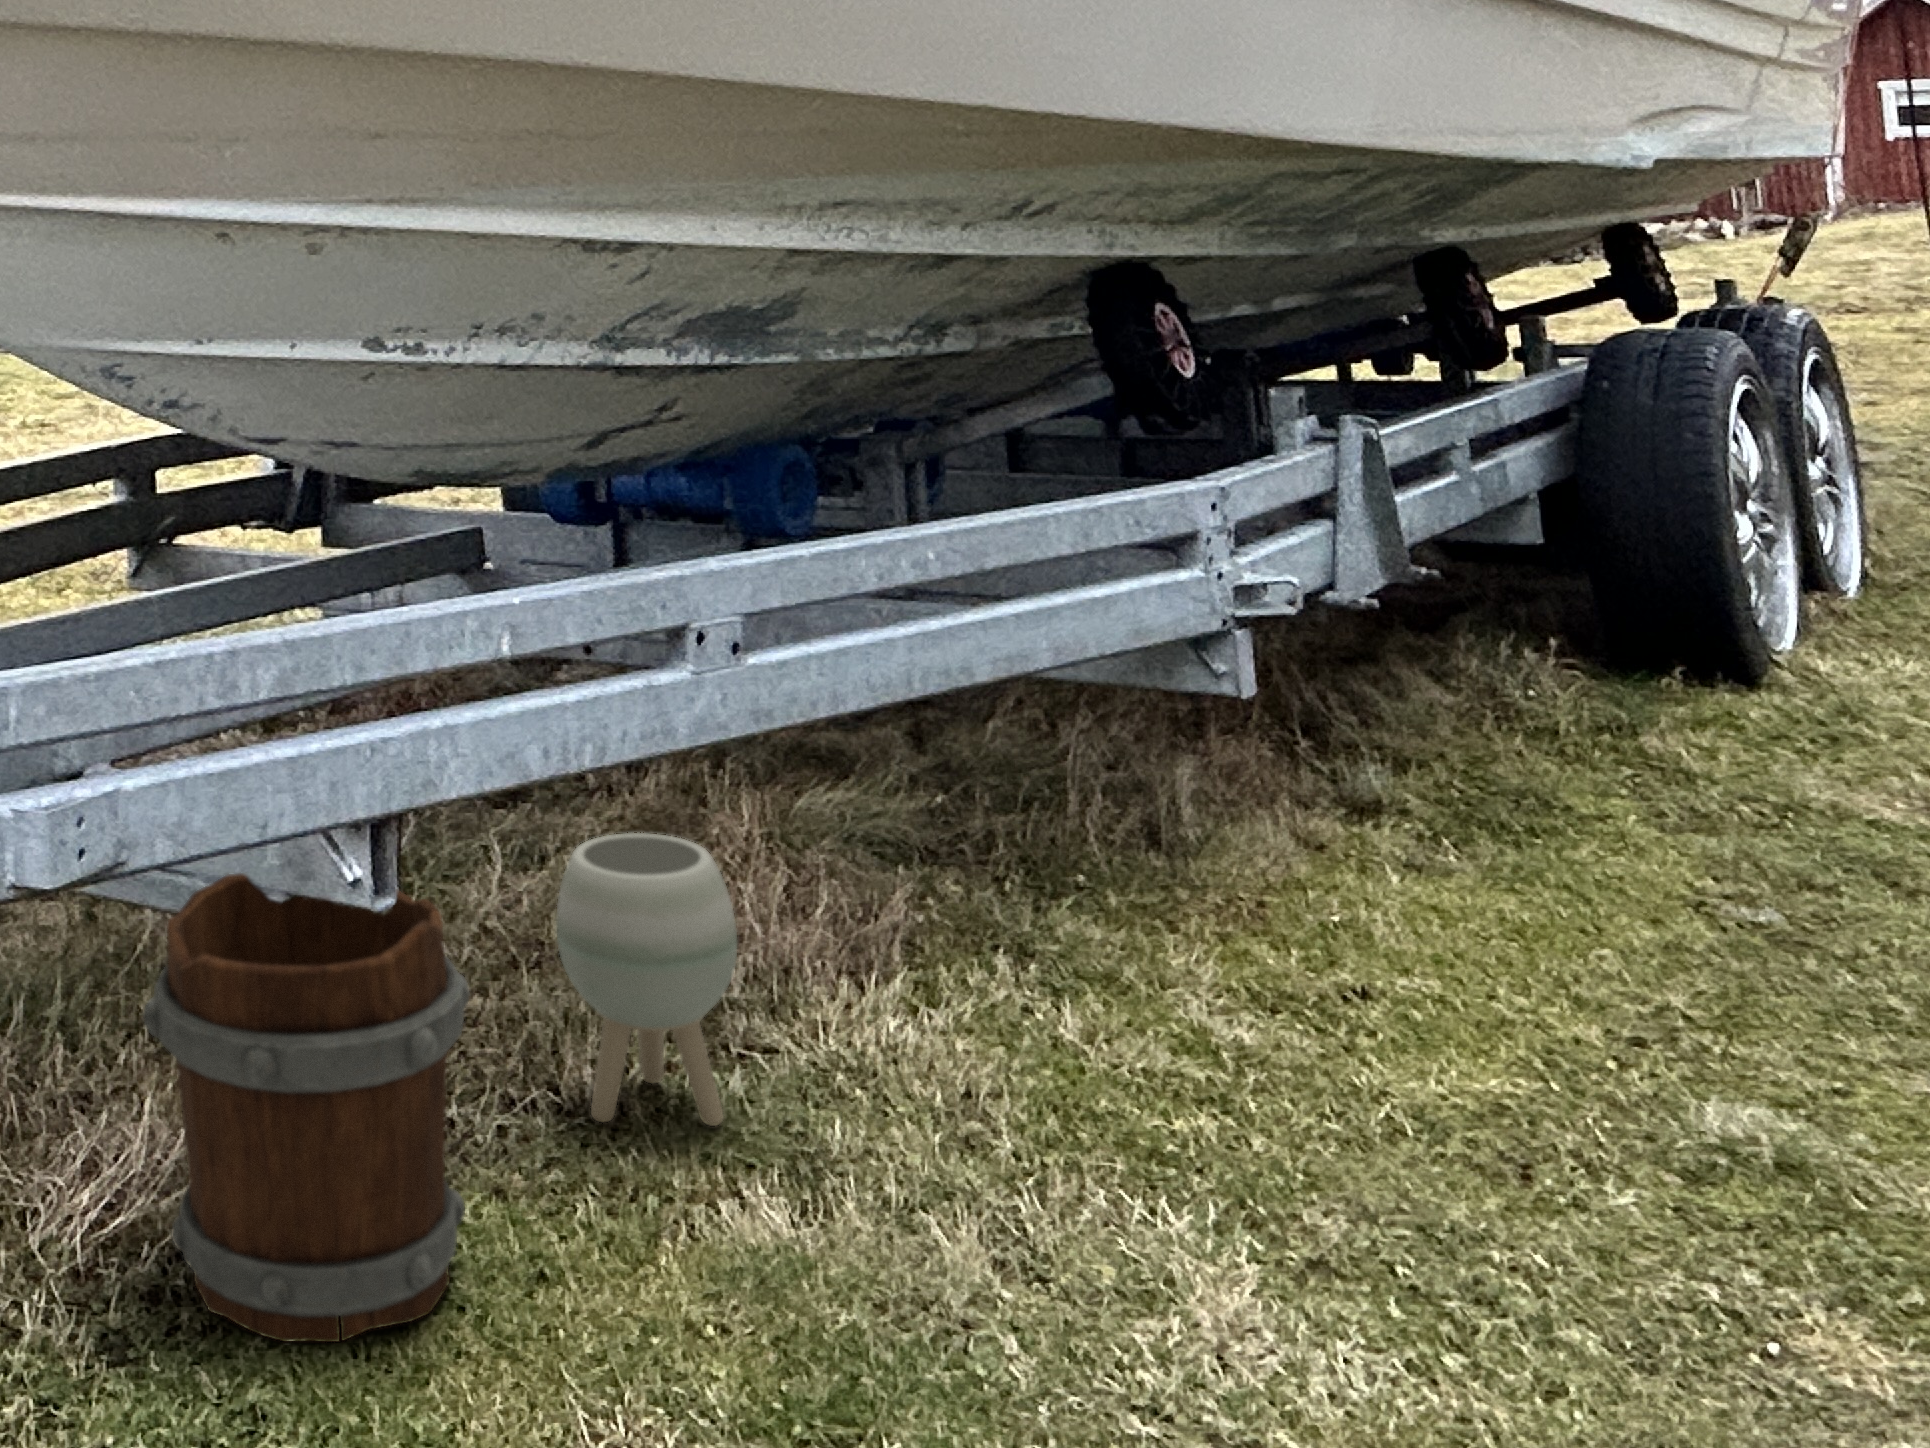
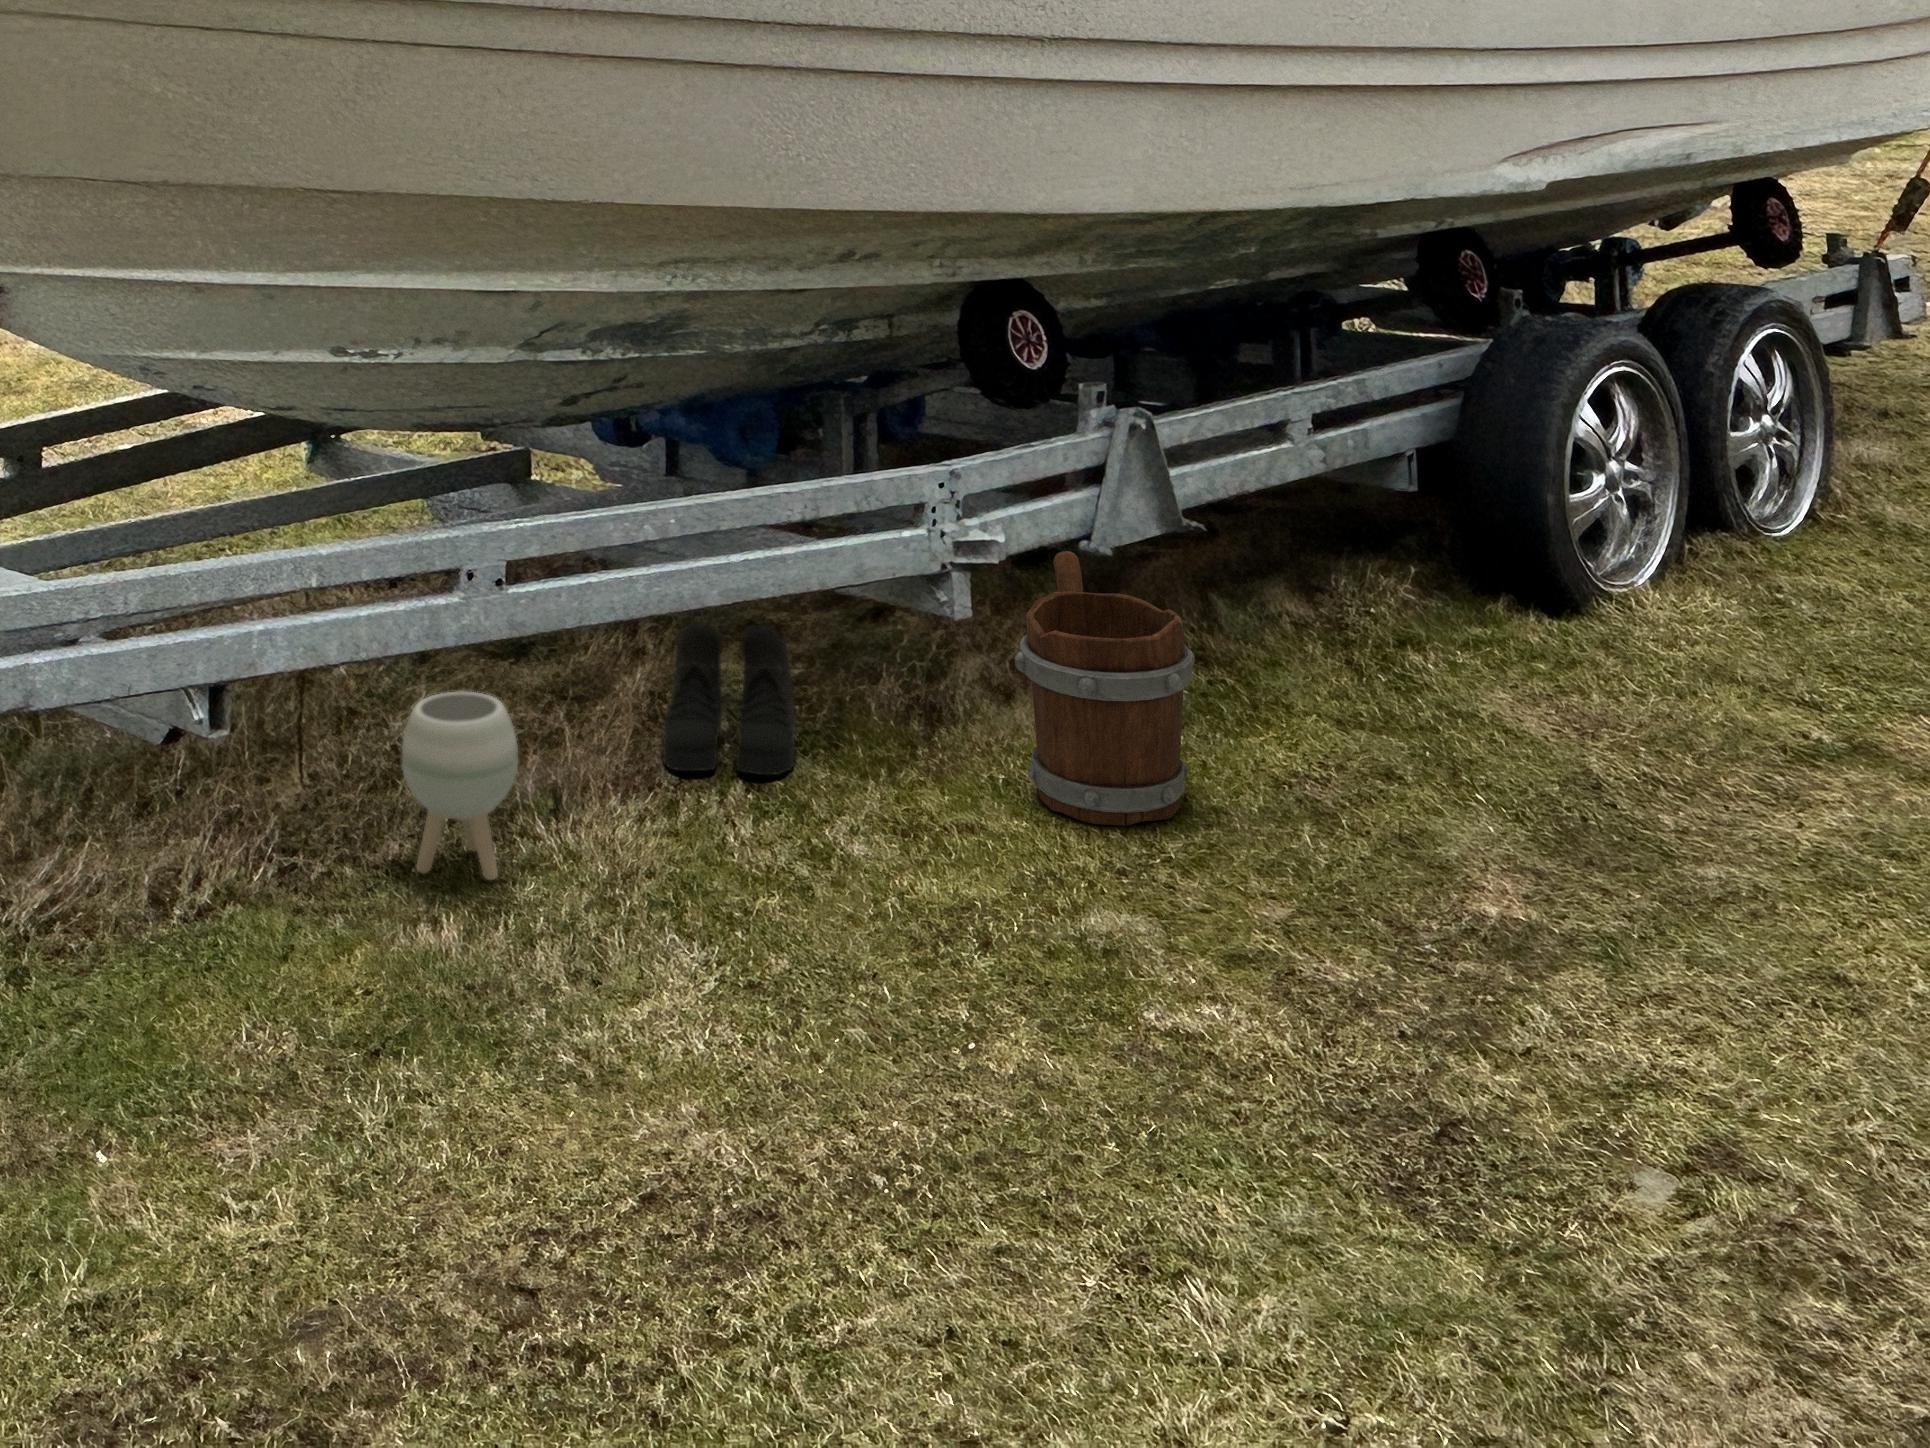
boots: none [792,736,1006,948] -> present [663,624,795,775]
bucket: present [143,873,470,1342] -> present [1015,551,1195,826]

